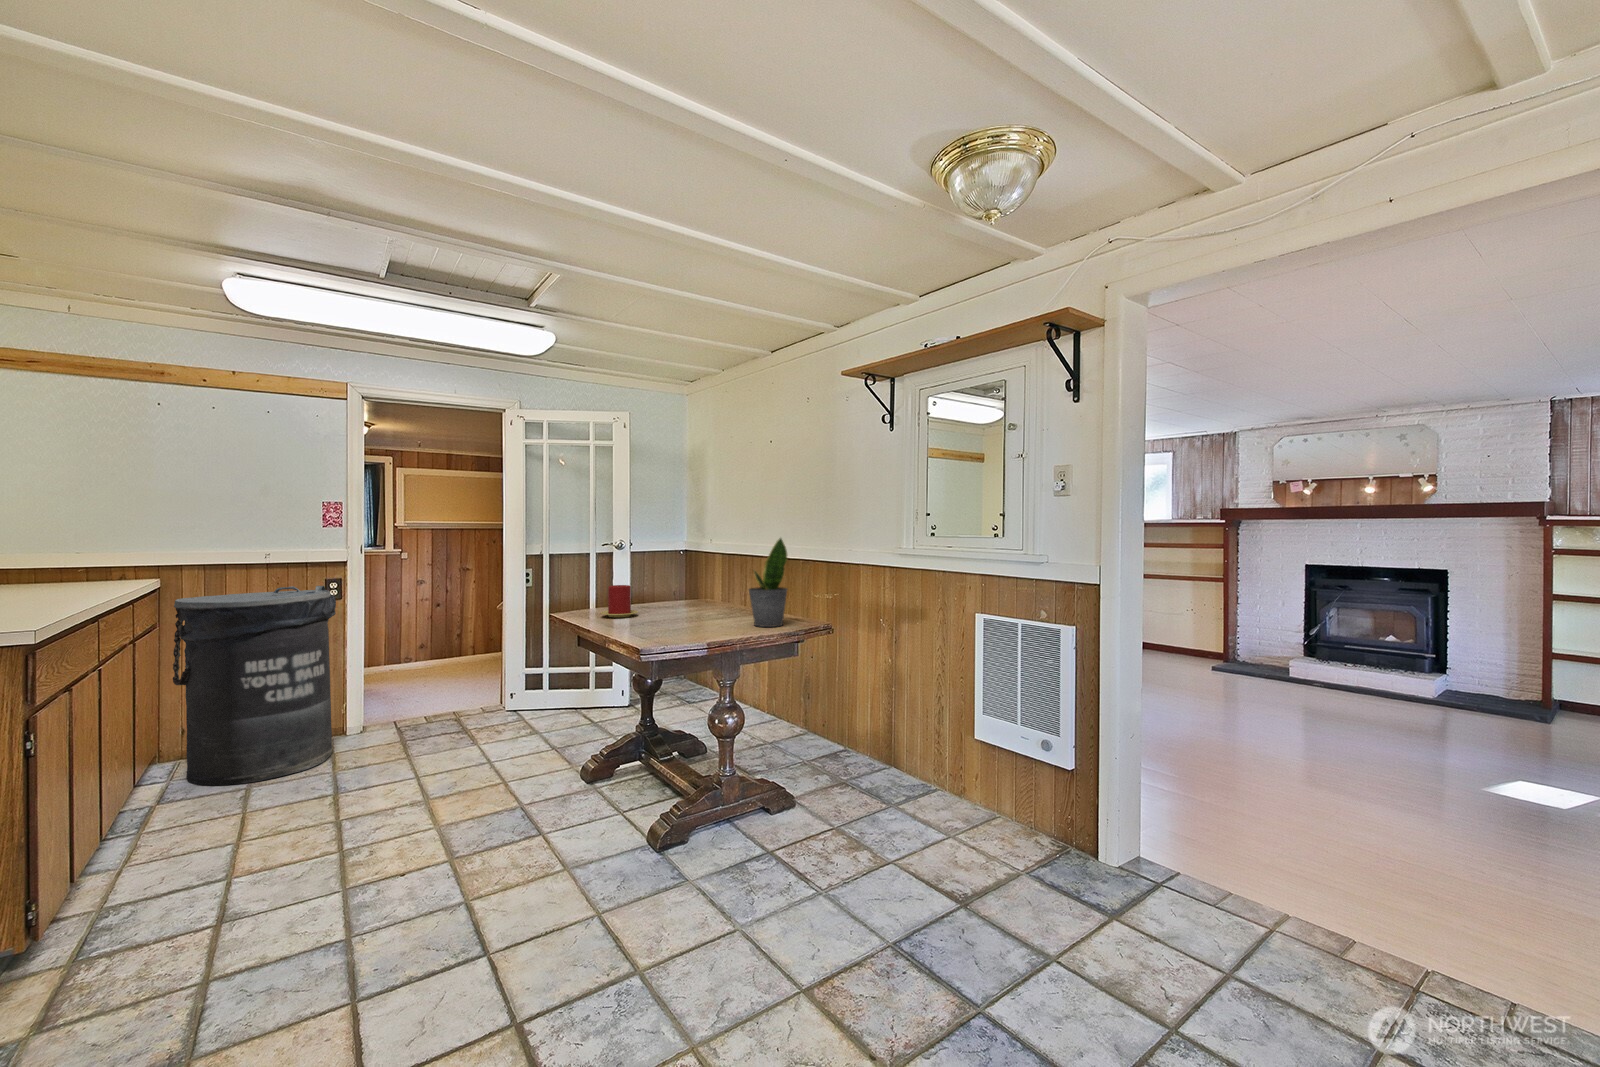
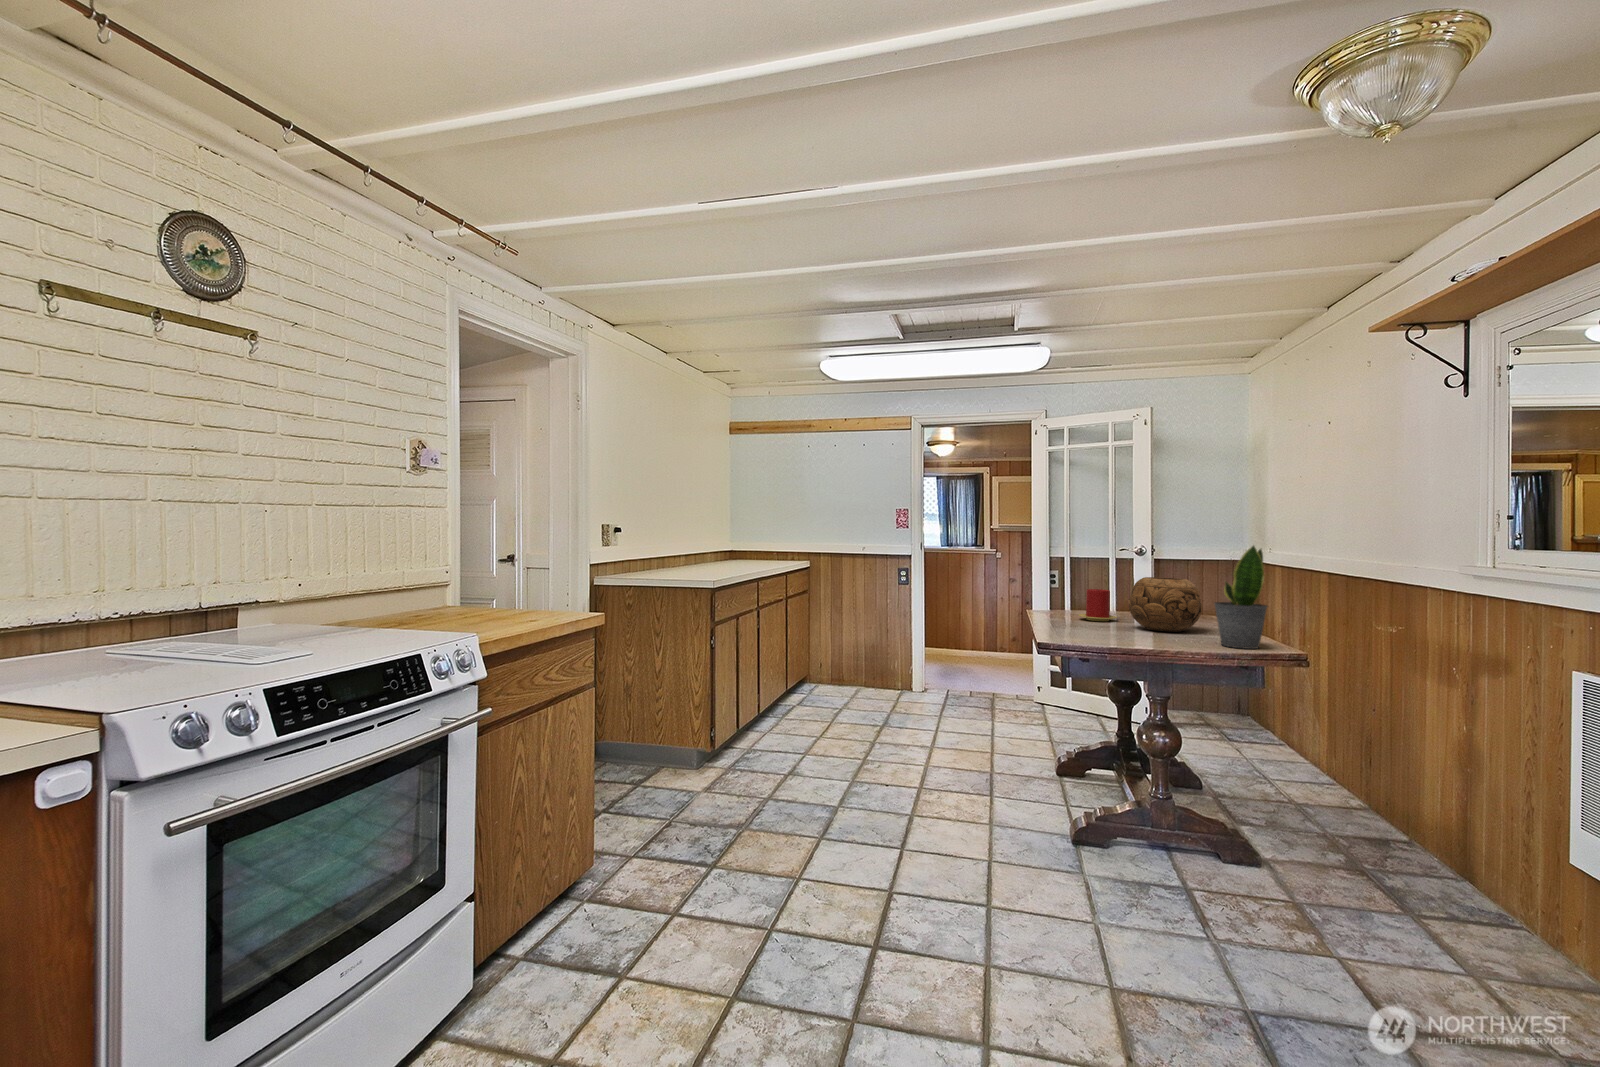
decorative bowl: none [659,569,721,620] -> present [1128,577,1203,632]
trash can: present [173,586,336,785] -> none [811,573,902,708]

